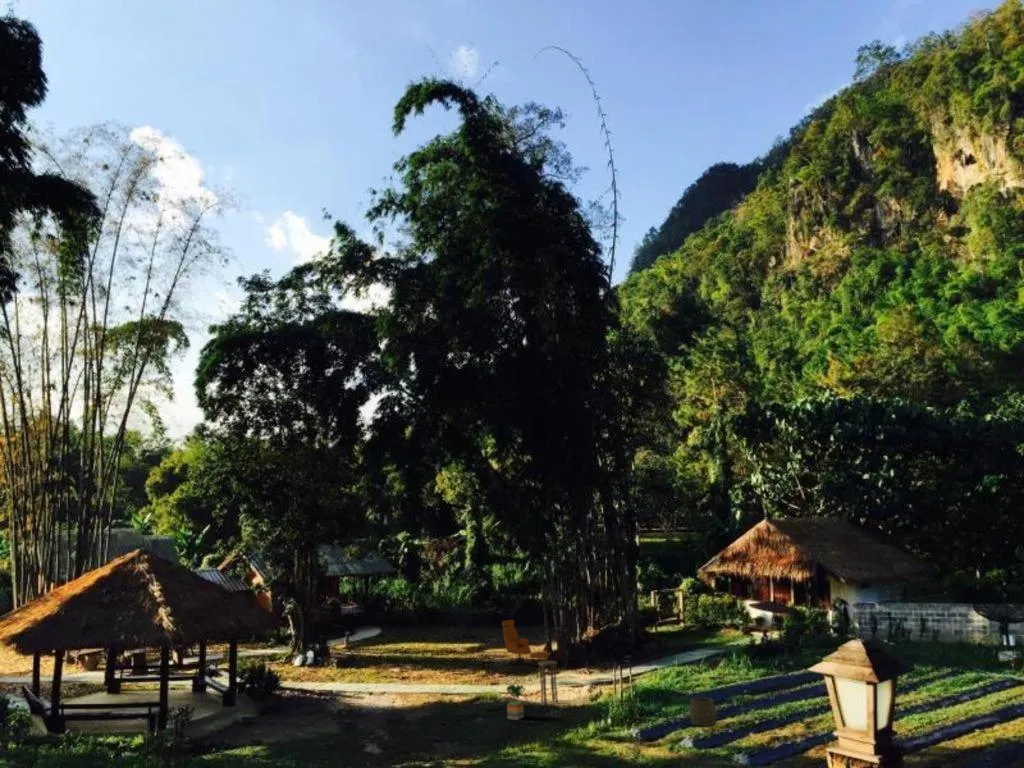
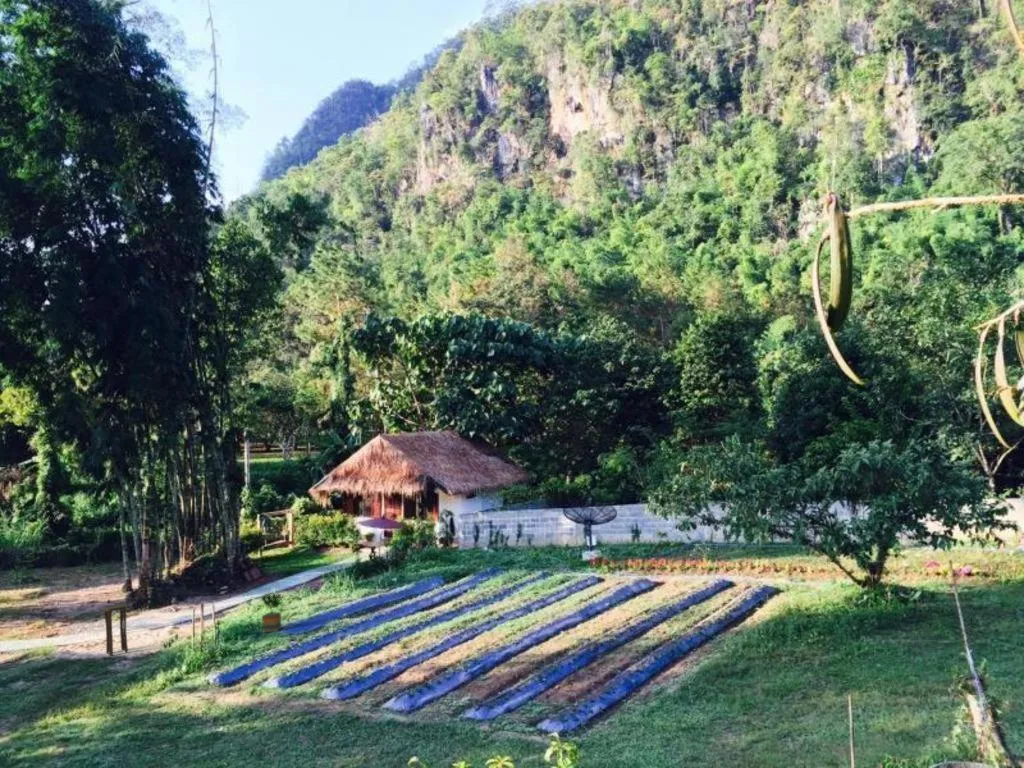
lounge chair: present [502,620,548,665] -> none [68,558,128,611]
potted tree: present [507,684,525,720] -> present [261,594,283,632]
woven basket: present [689,697,717,726] -> none [277,630,309,662]

